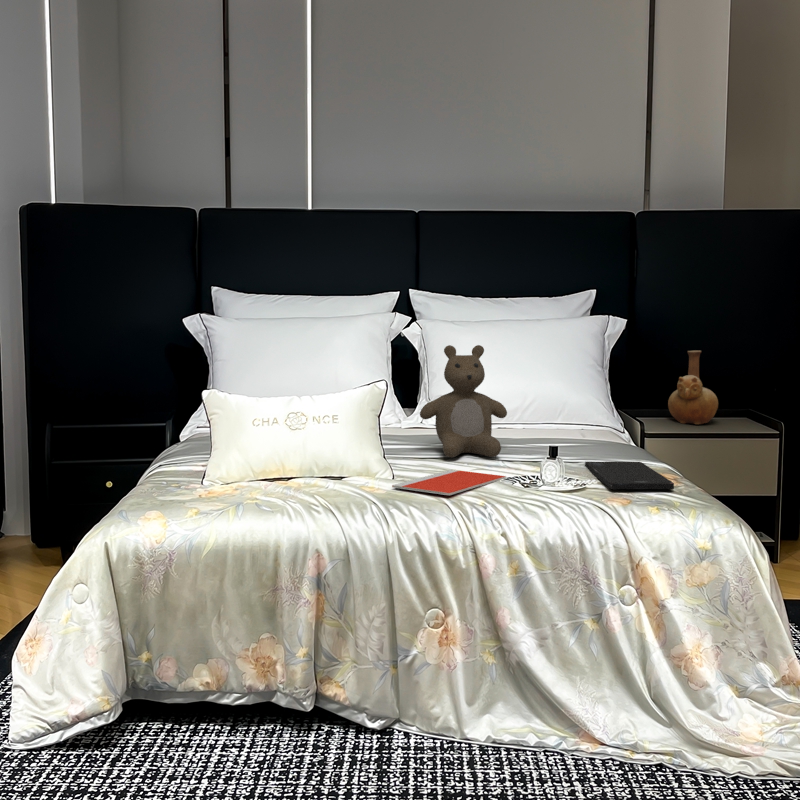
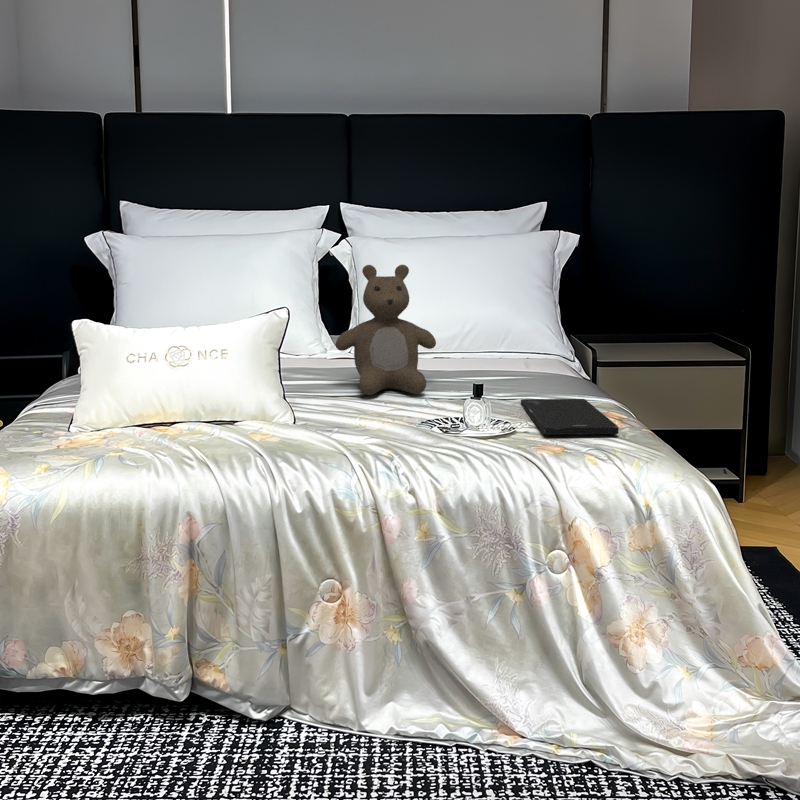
vase: present [668,351,718,424] -> none [624,271,679,352]
notebook: present [392,470,506,495] -> none [288,410,426,444]

